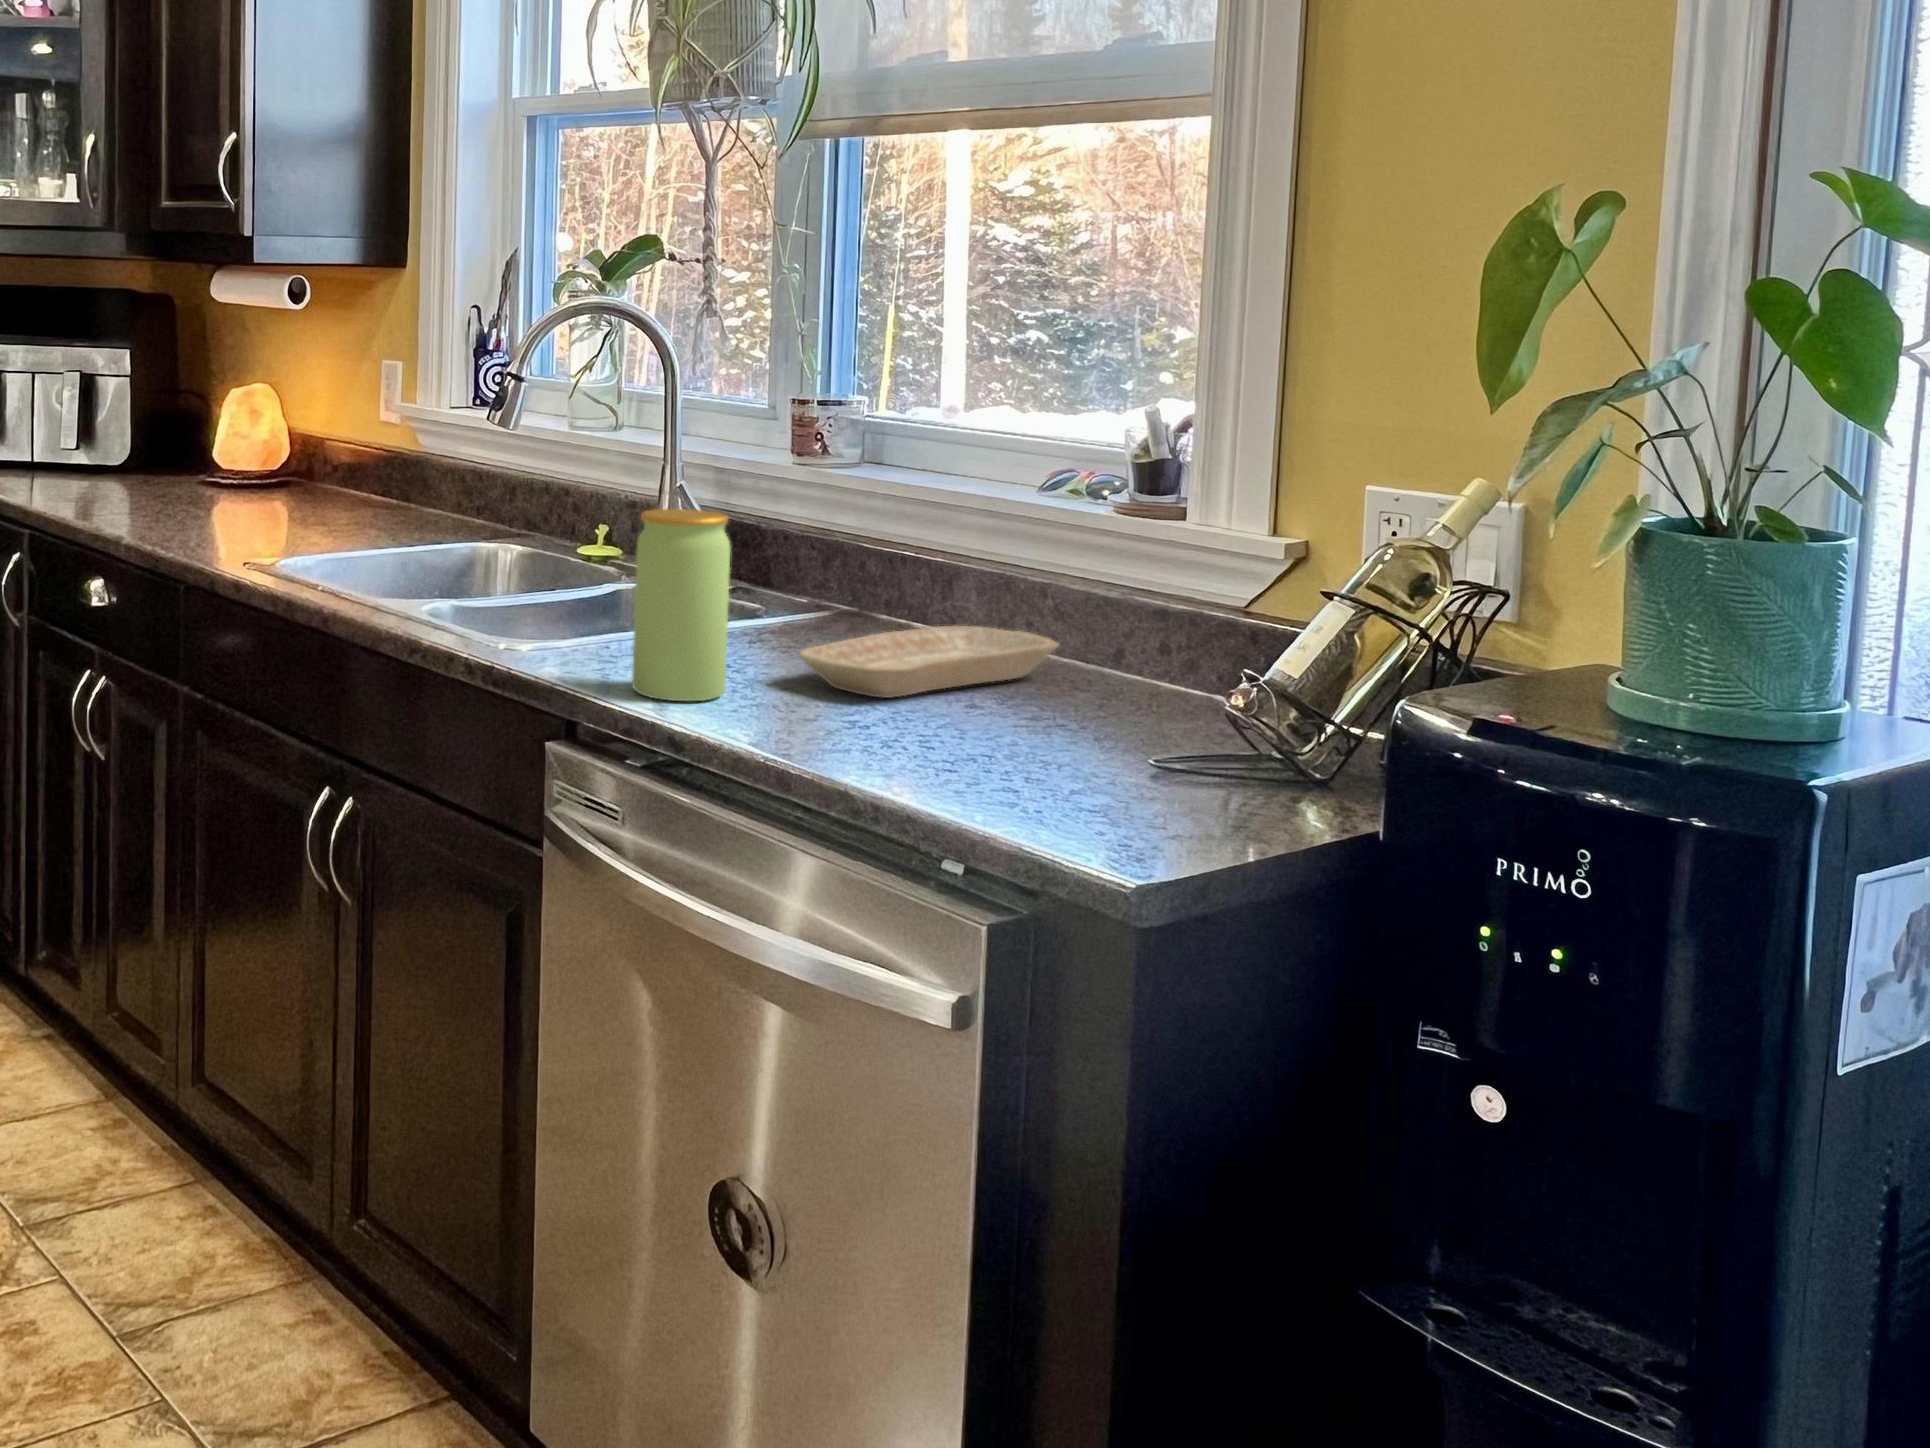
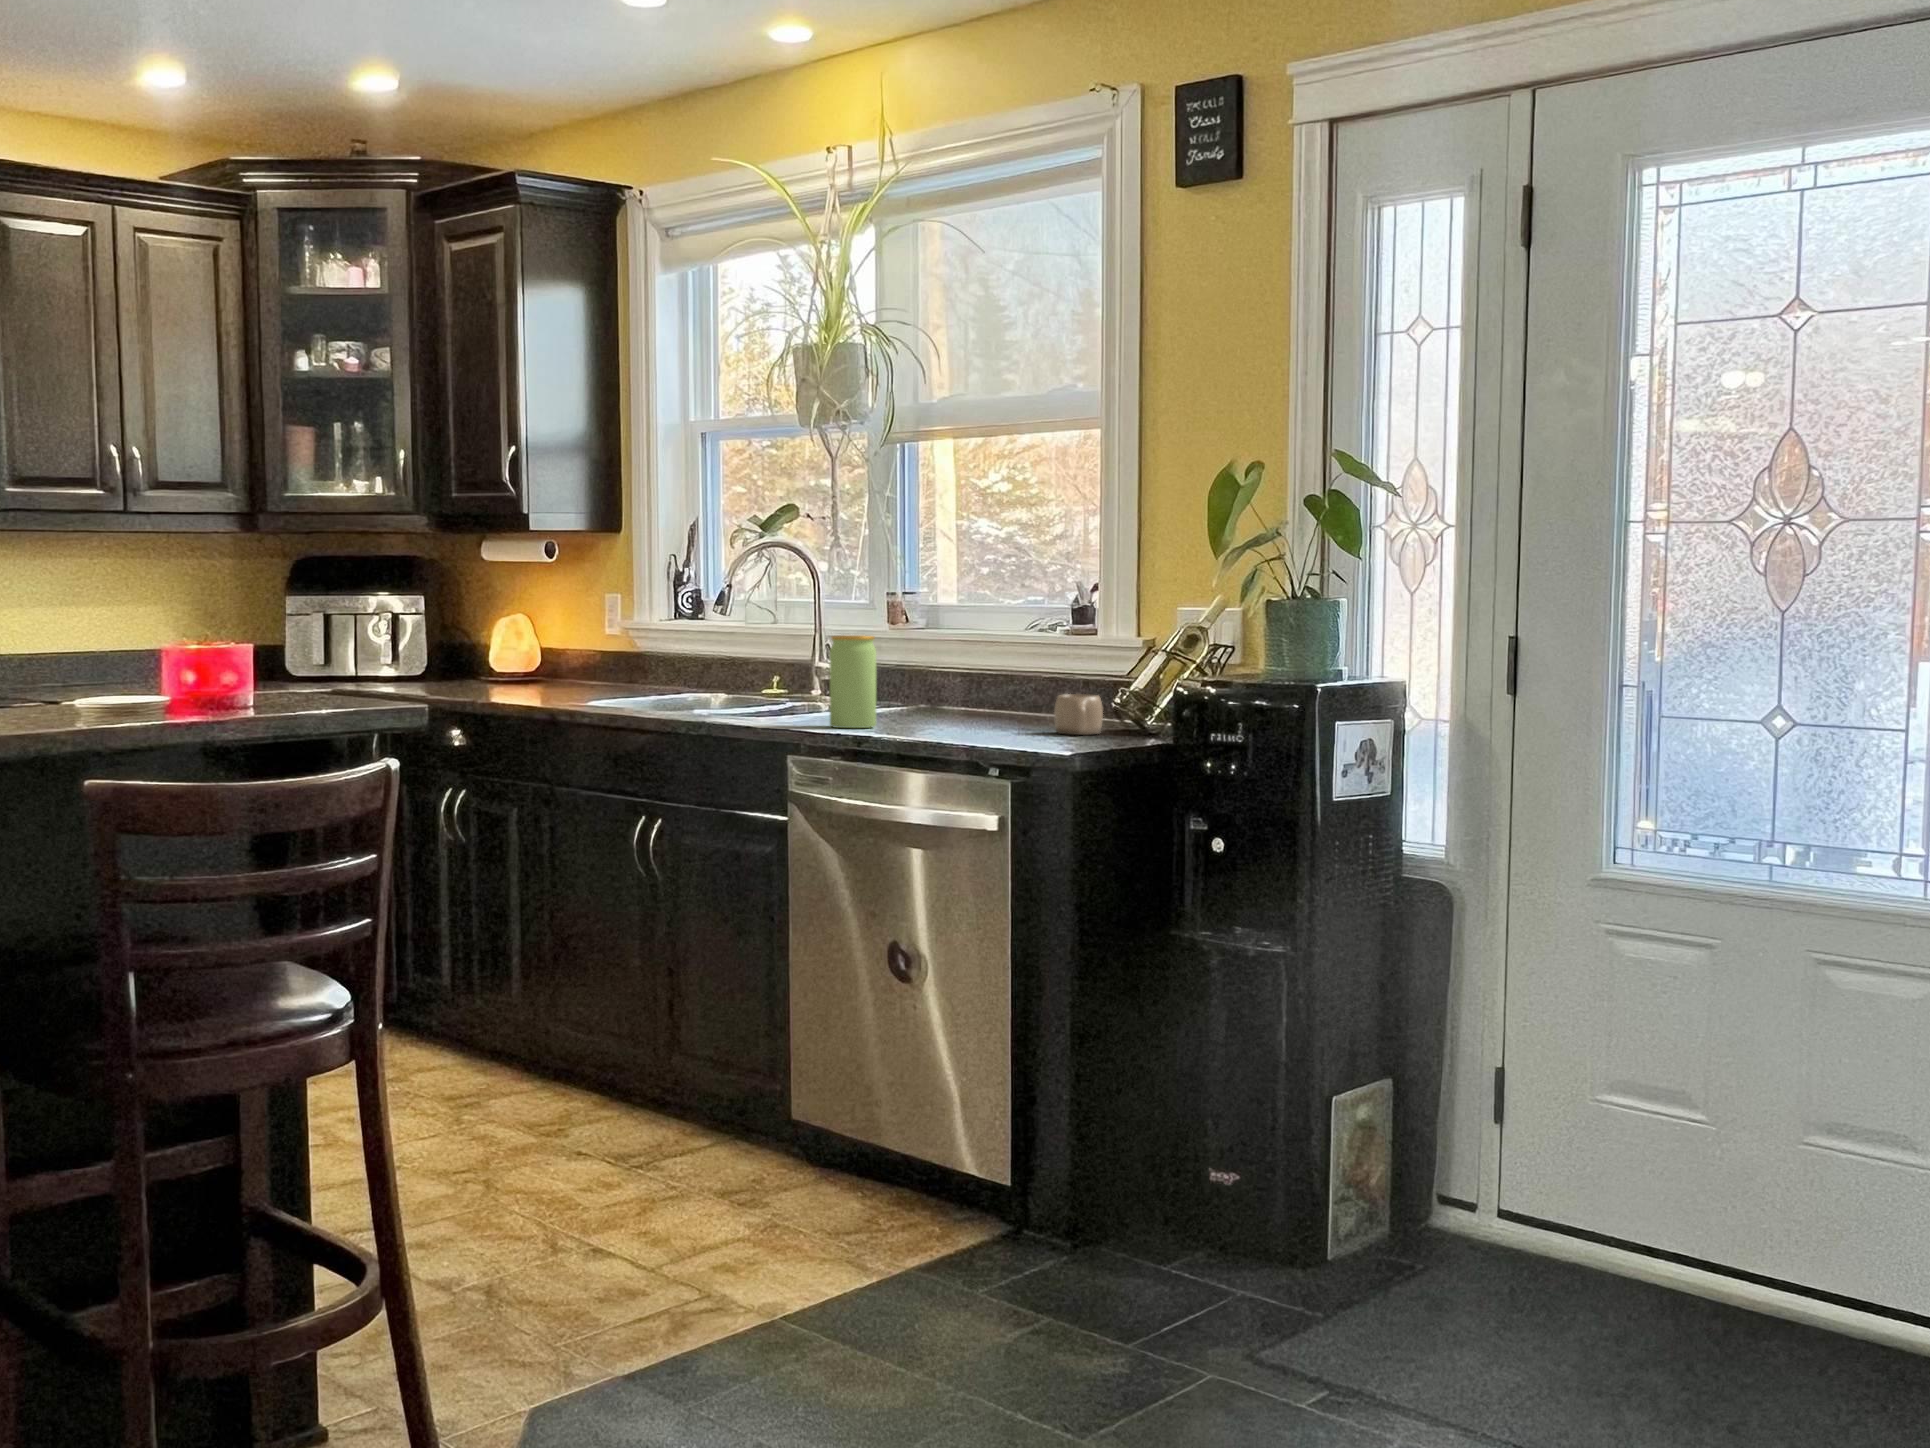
tray: present [799,626,1059,698] -> none [910,701,1038,726]
mug: none [1094,664,1201,762] -> present [1054,694,1103,735]

